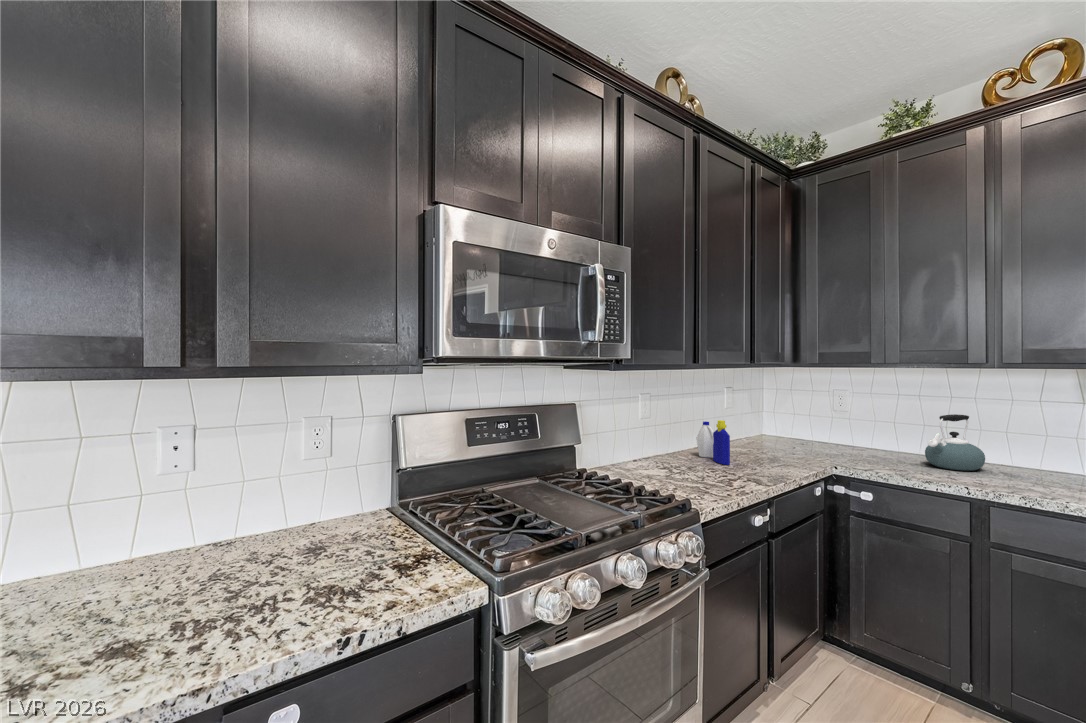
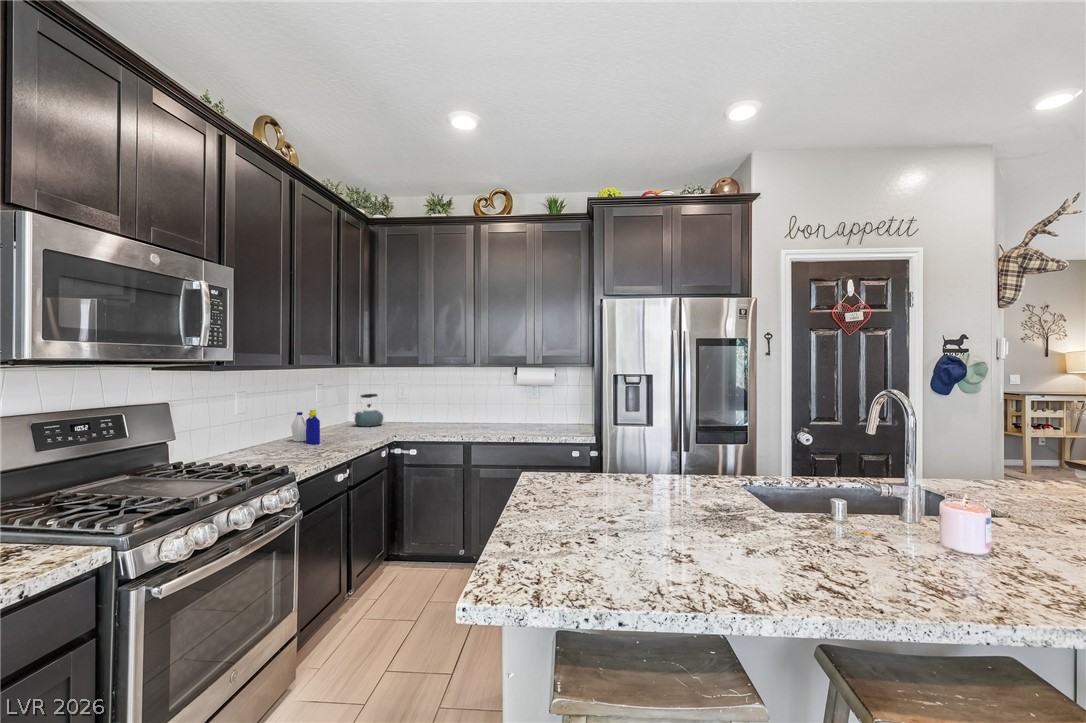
kettle: present [925,414,985,471] -> present [353,394,383,427]

